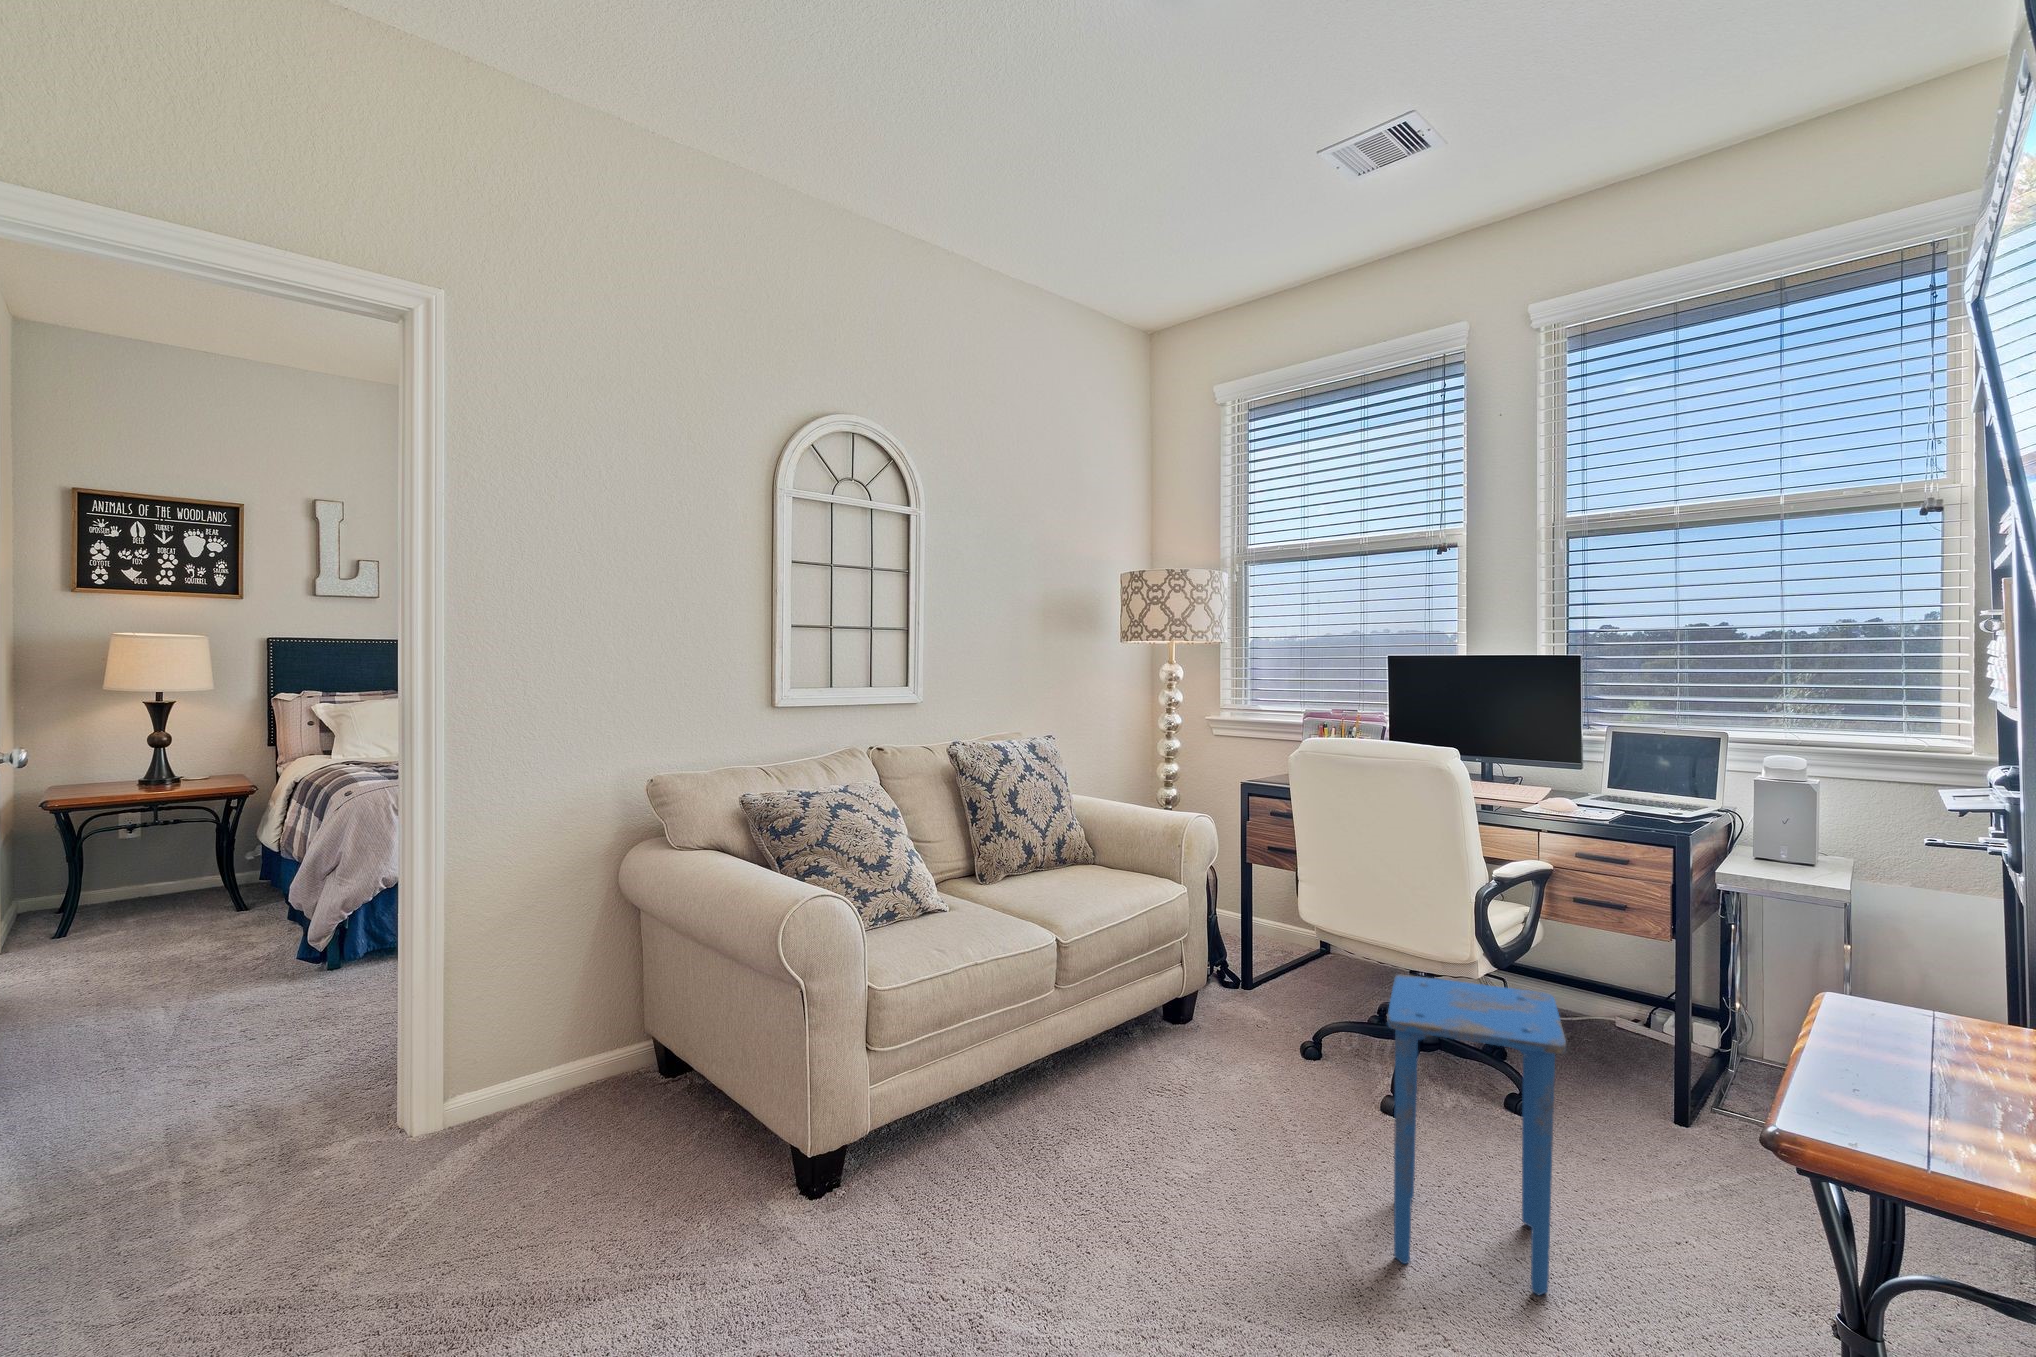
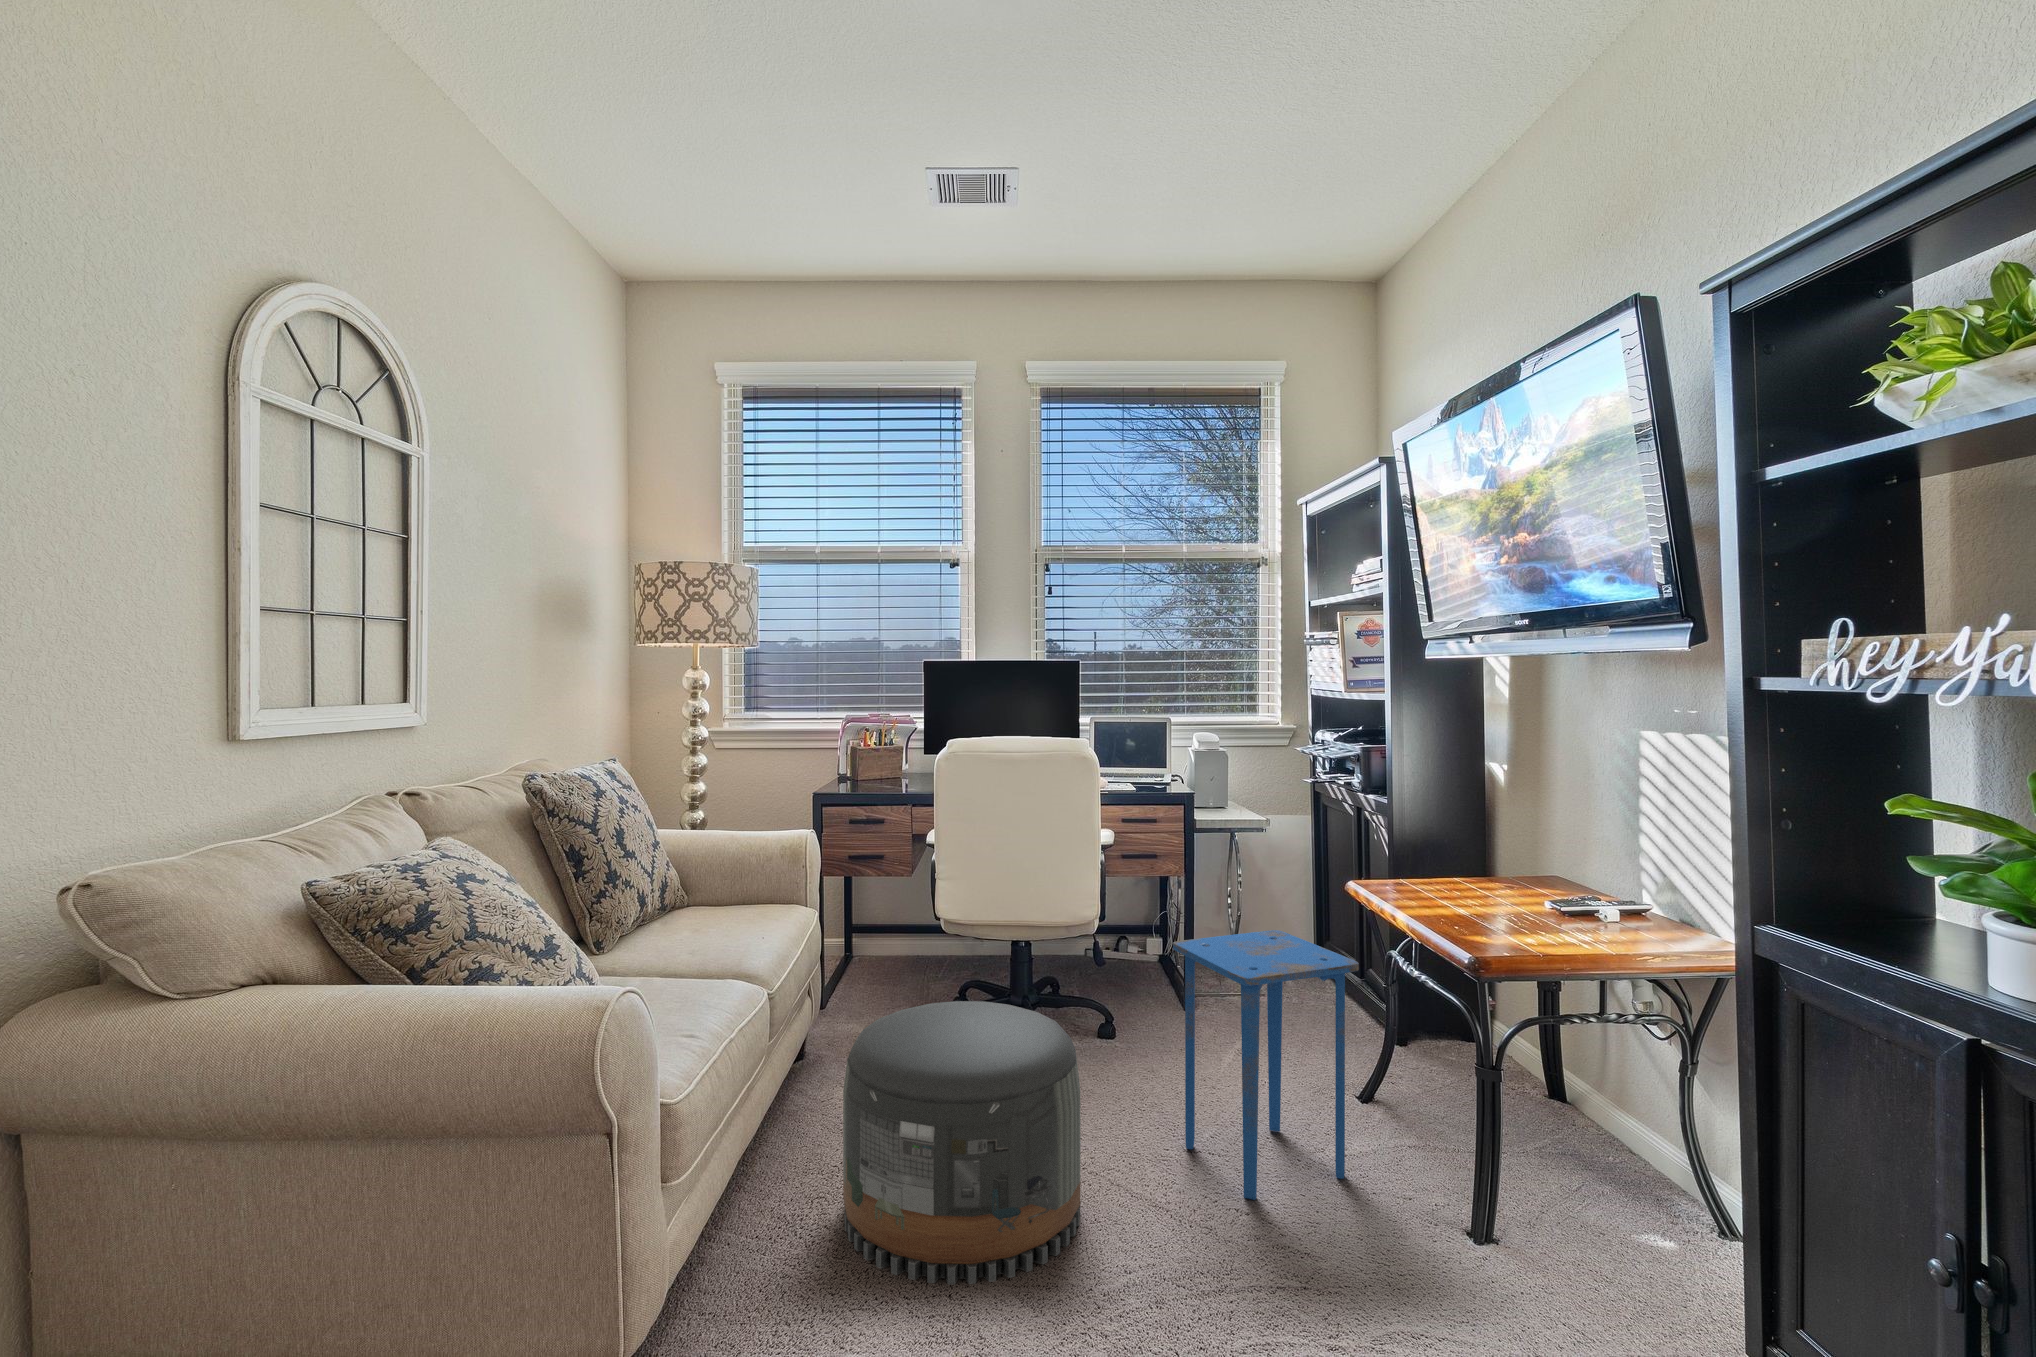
pouf: none [1032,972,1242,1214] -> present [843,1001,1080,1284]

